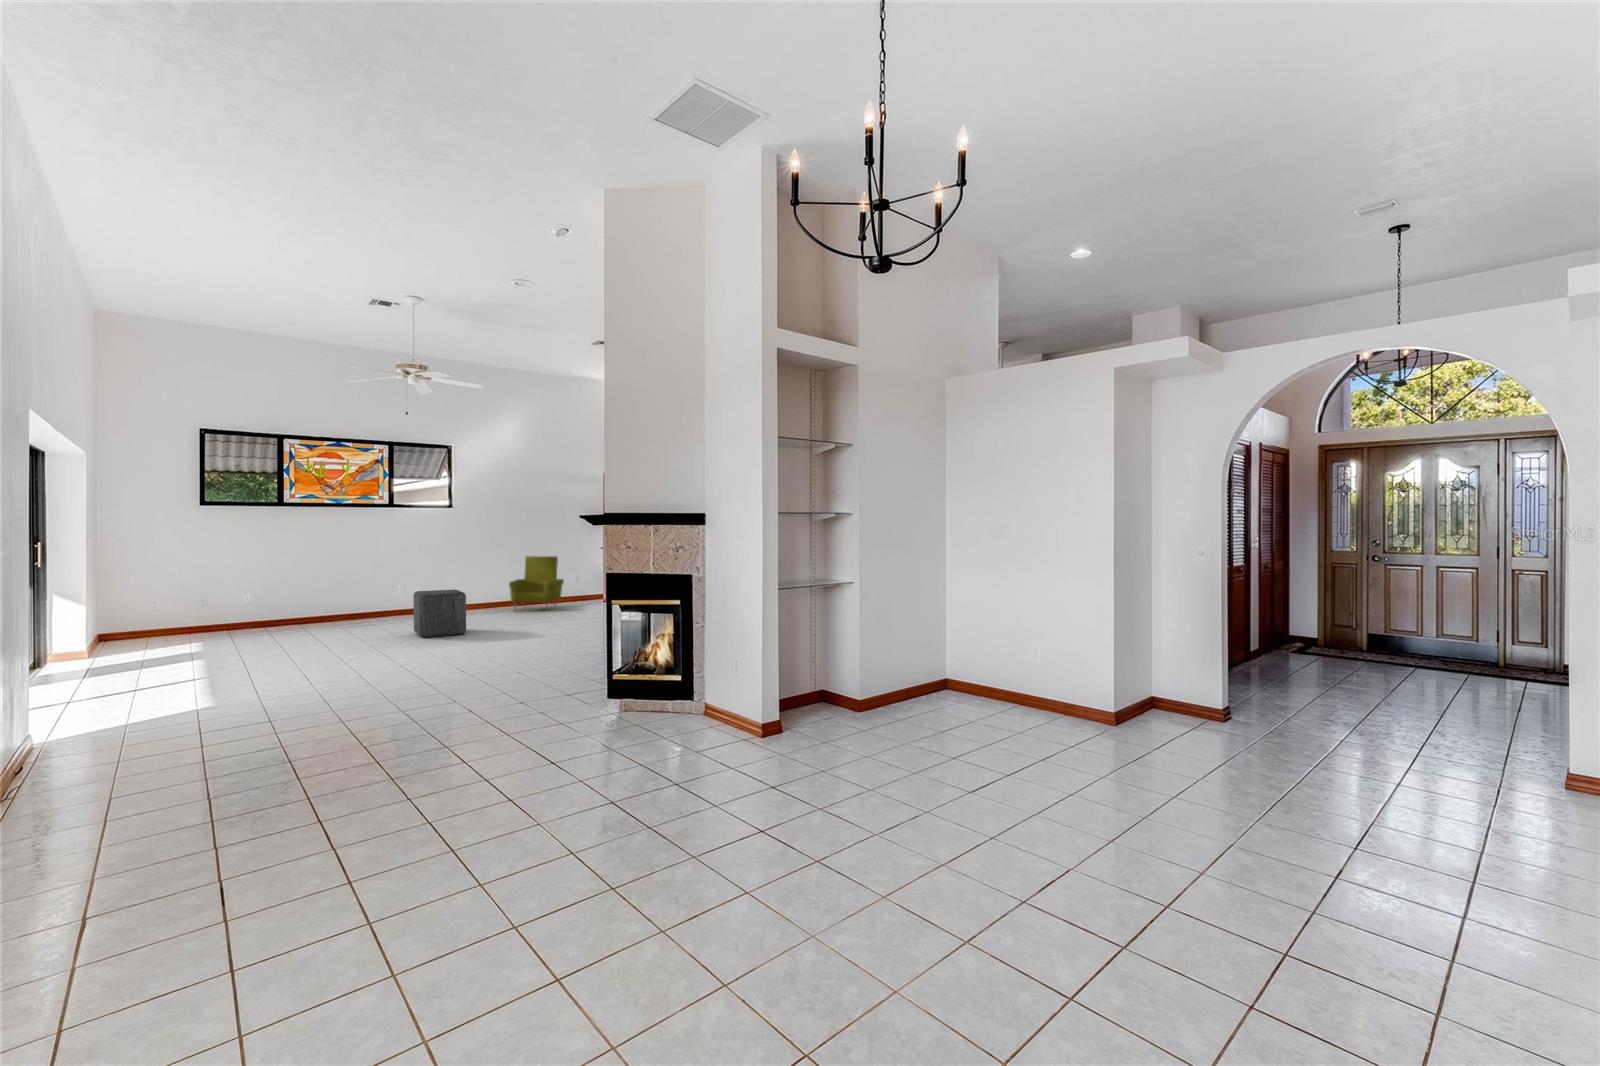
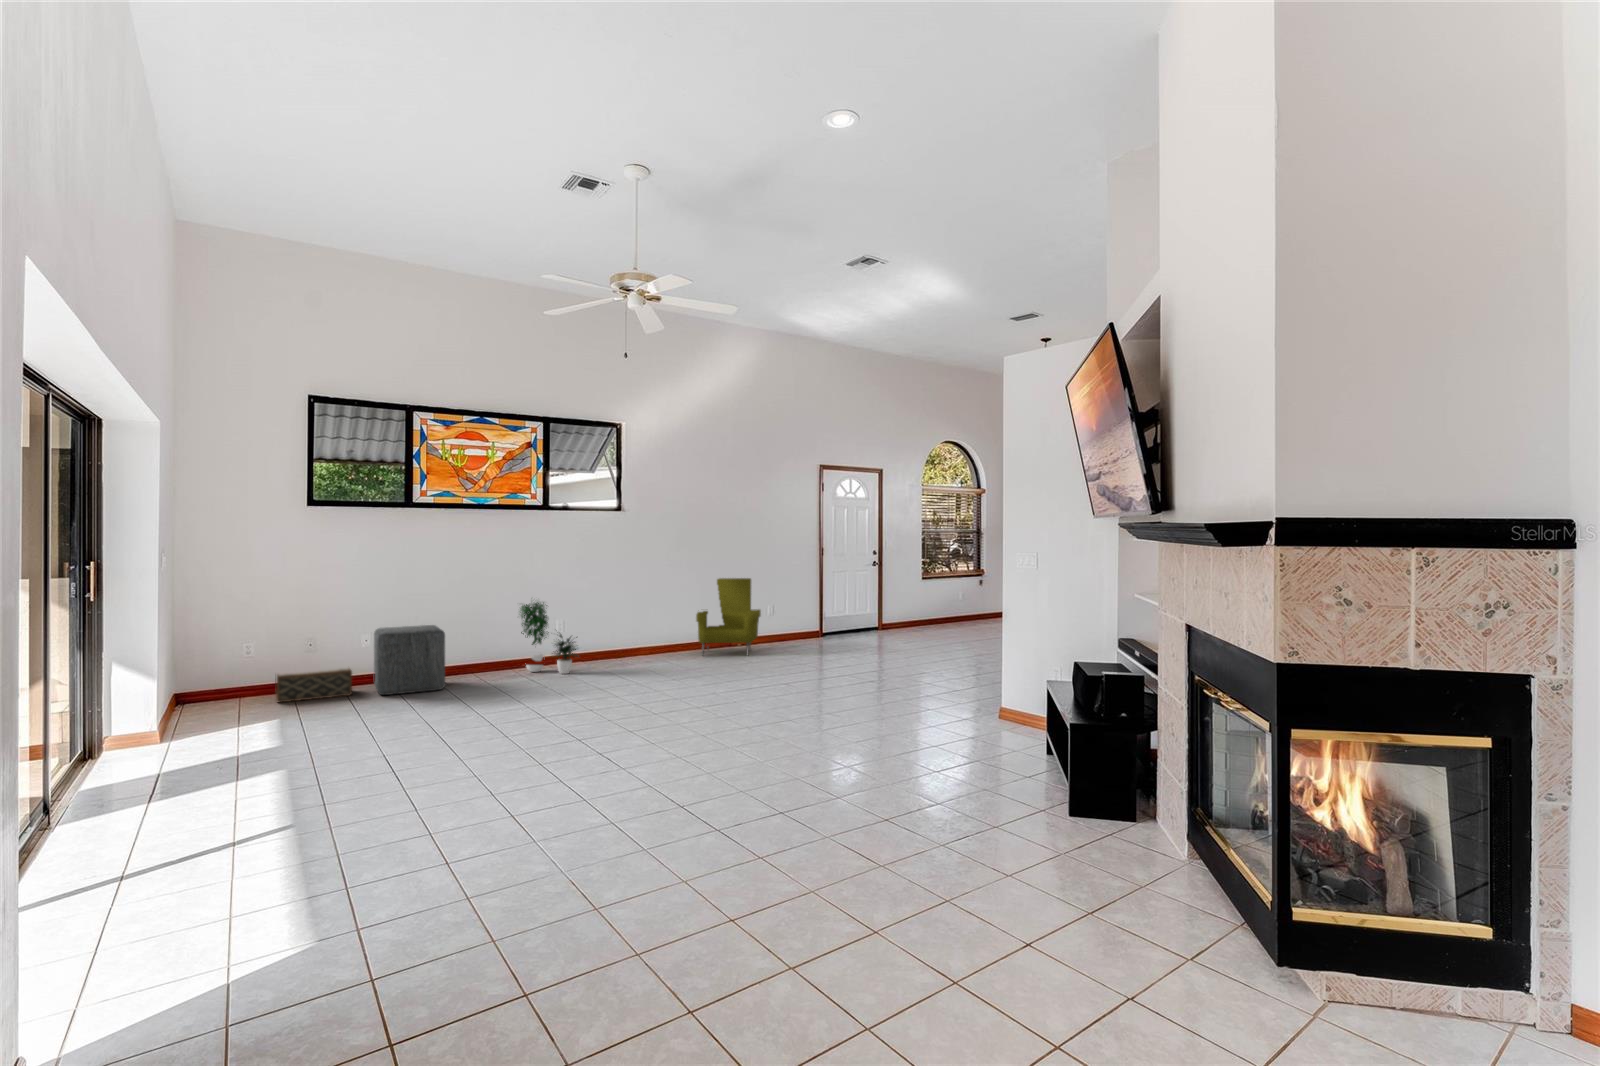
potted plant: none [365,568,413,623] -> present [520,602,579,674]
ottoman: present [414,589,466,638] -> present [374,625,445,695]
woven basket: none [178,616,235,639] -> present [275,668,352,702]

